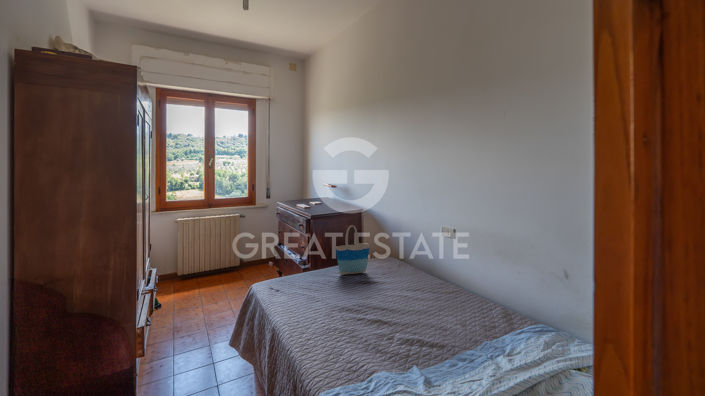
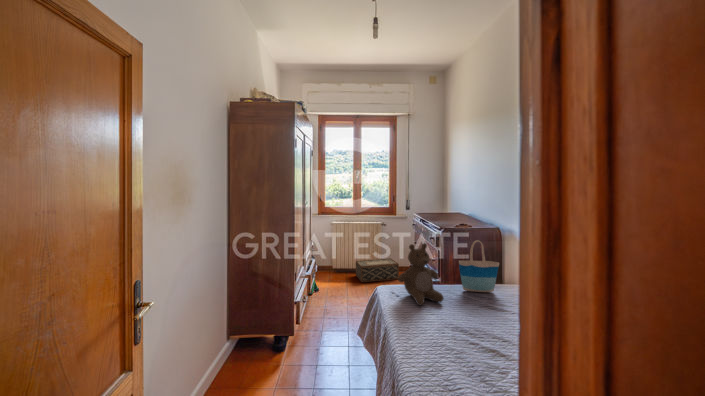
teddy bear: none [279,232,326,296] -> present [398,243,444,305]
woven basket: none [211,254,262,284] -> present [356,258,399,282]

